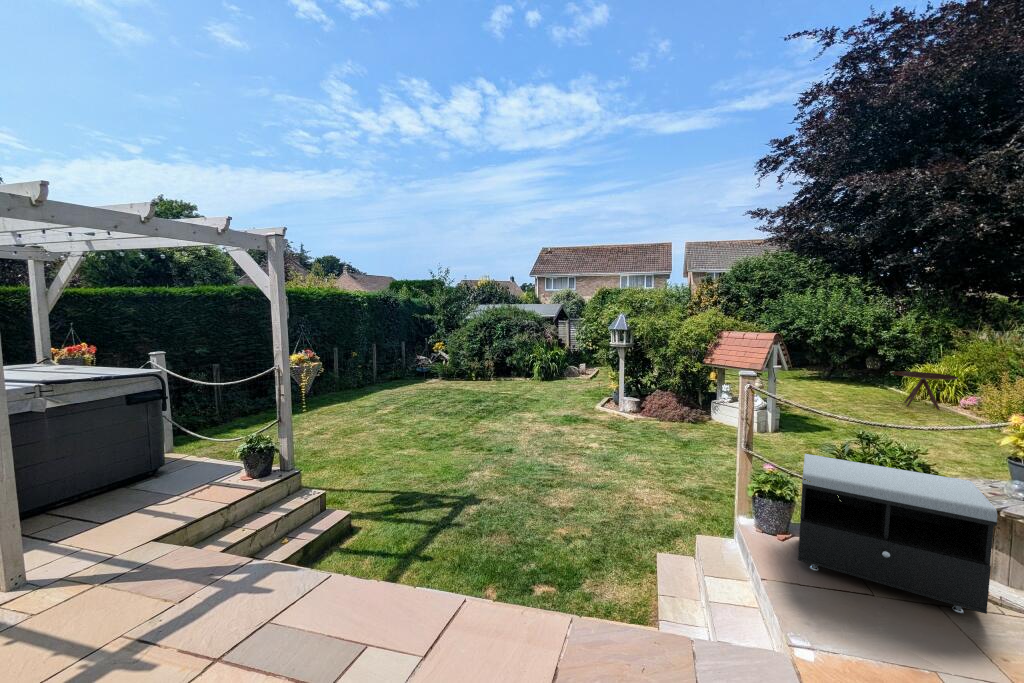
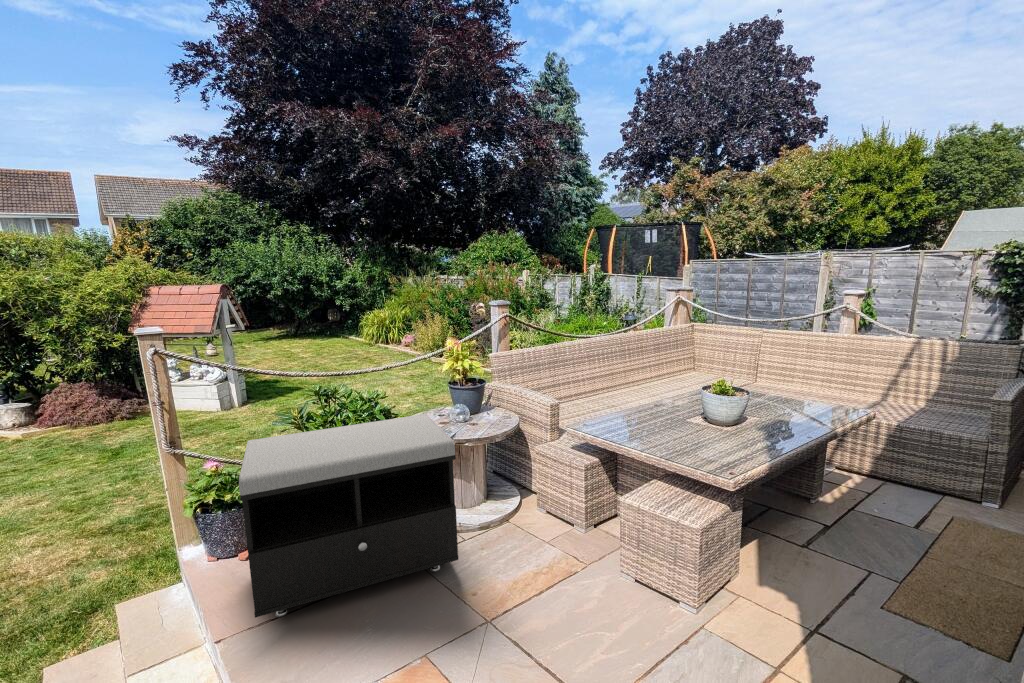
round table: present [892,371,958,410] -> none [349,316,397,352]

